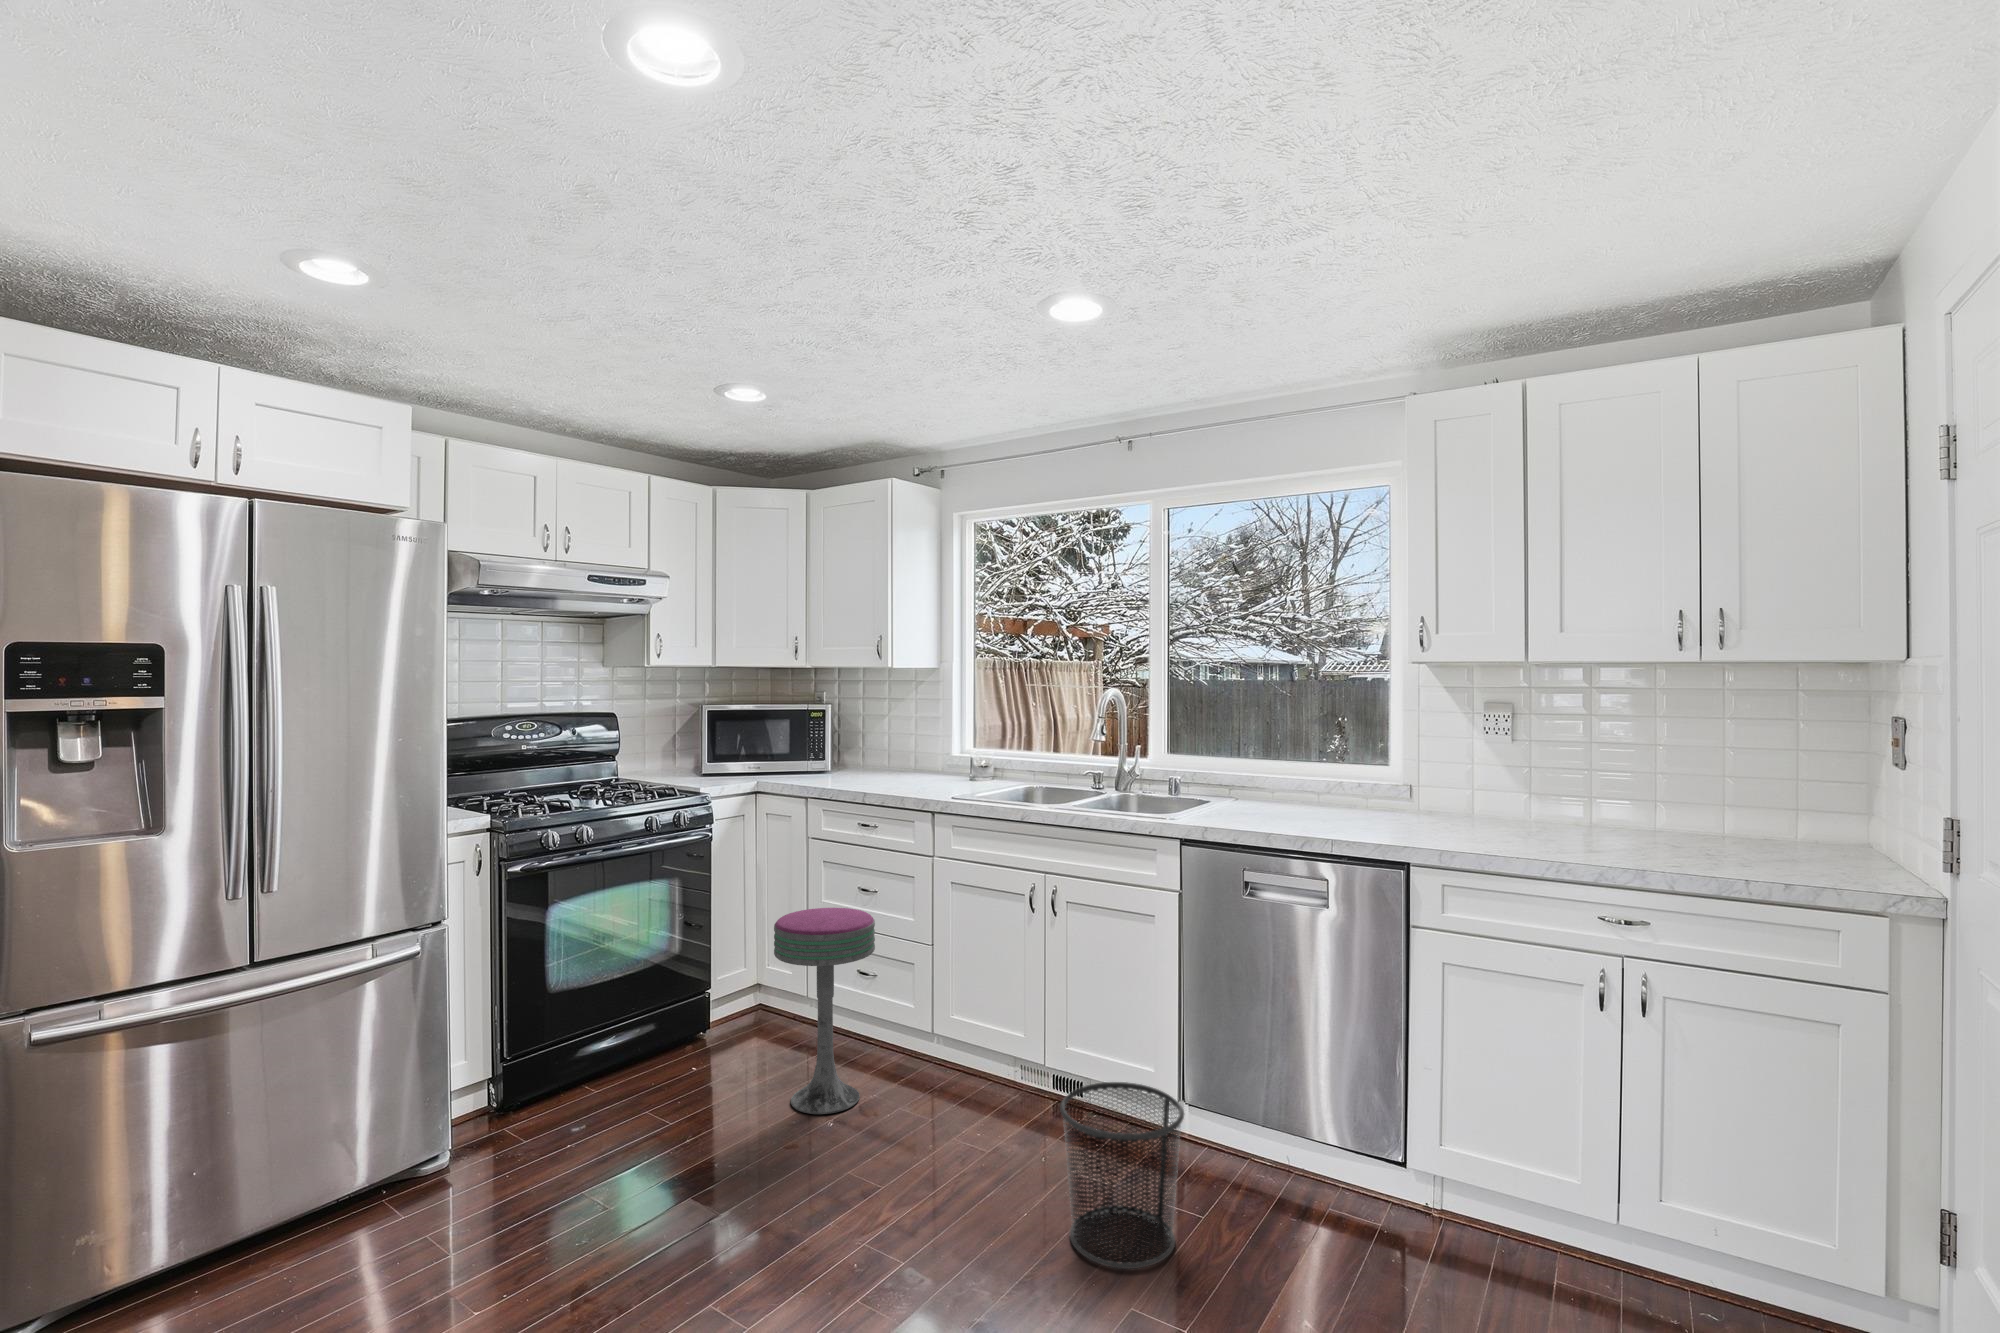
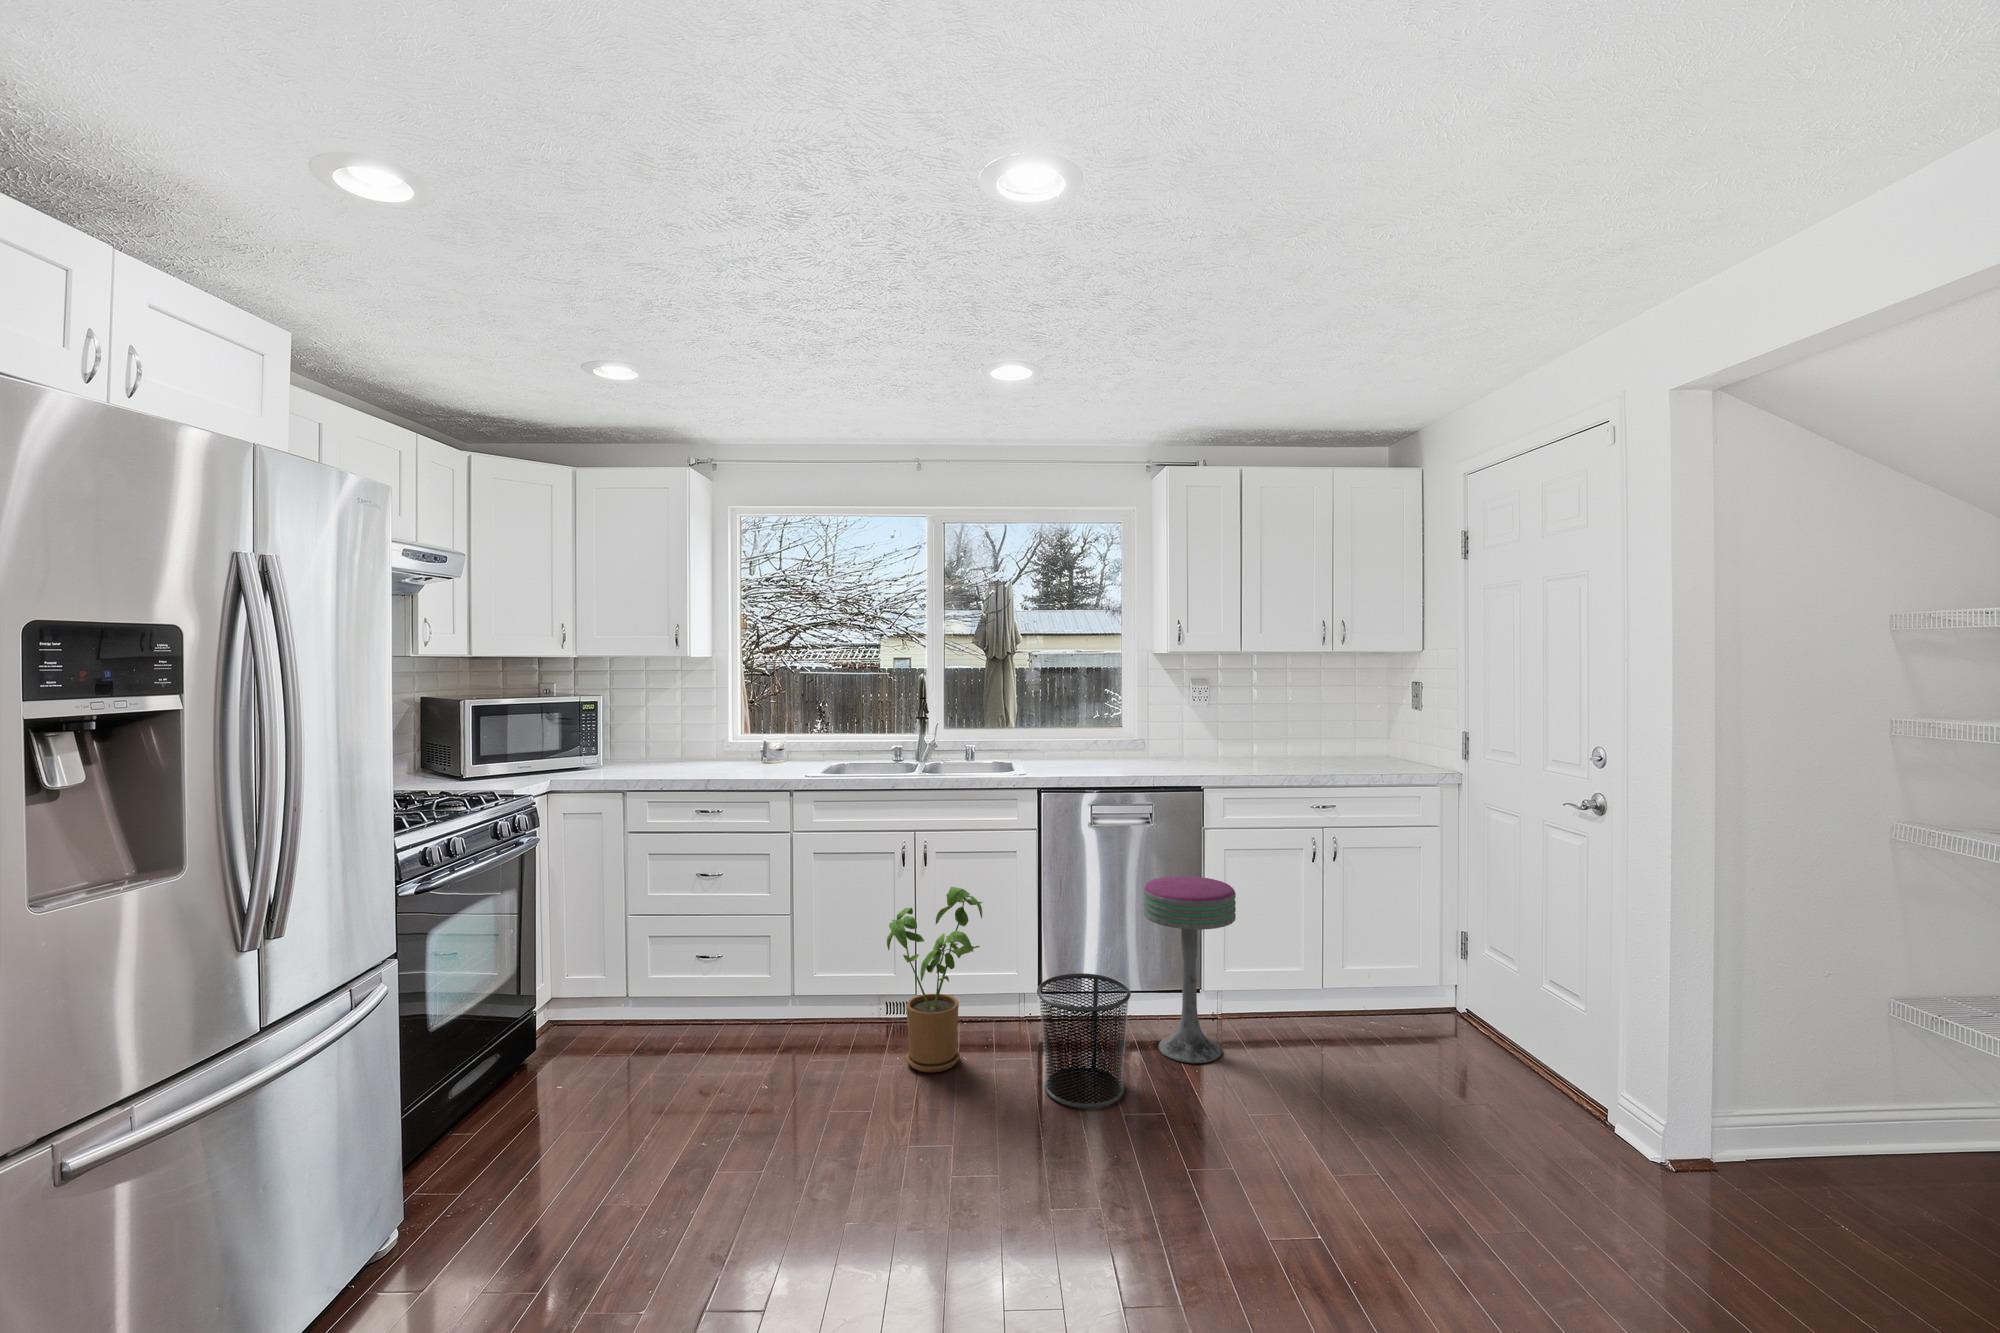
bar stool: present [774,908,875,1114] -> present [1143,876,1236,1063]
house plant: none [959,943,1078,1161] -> present [887,887,982,1072]

